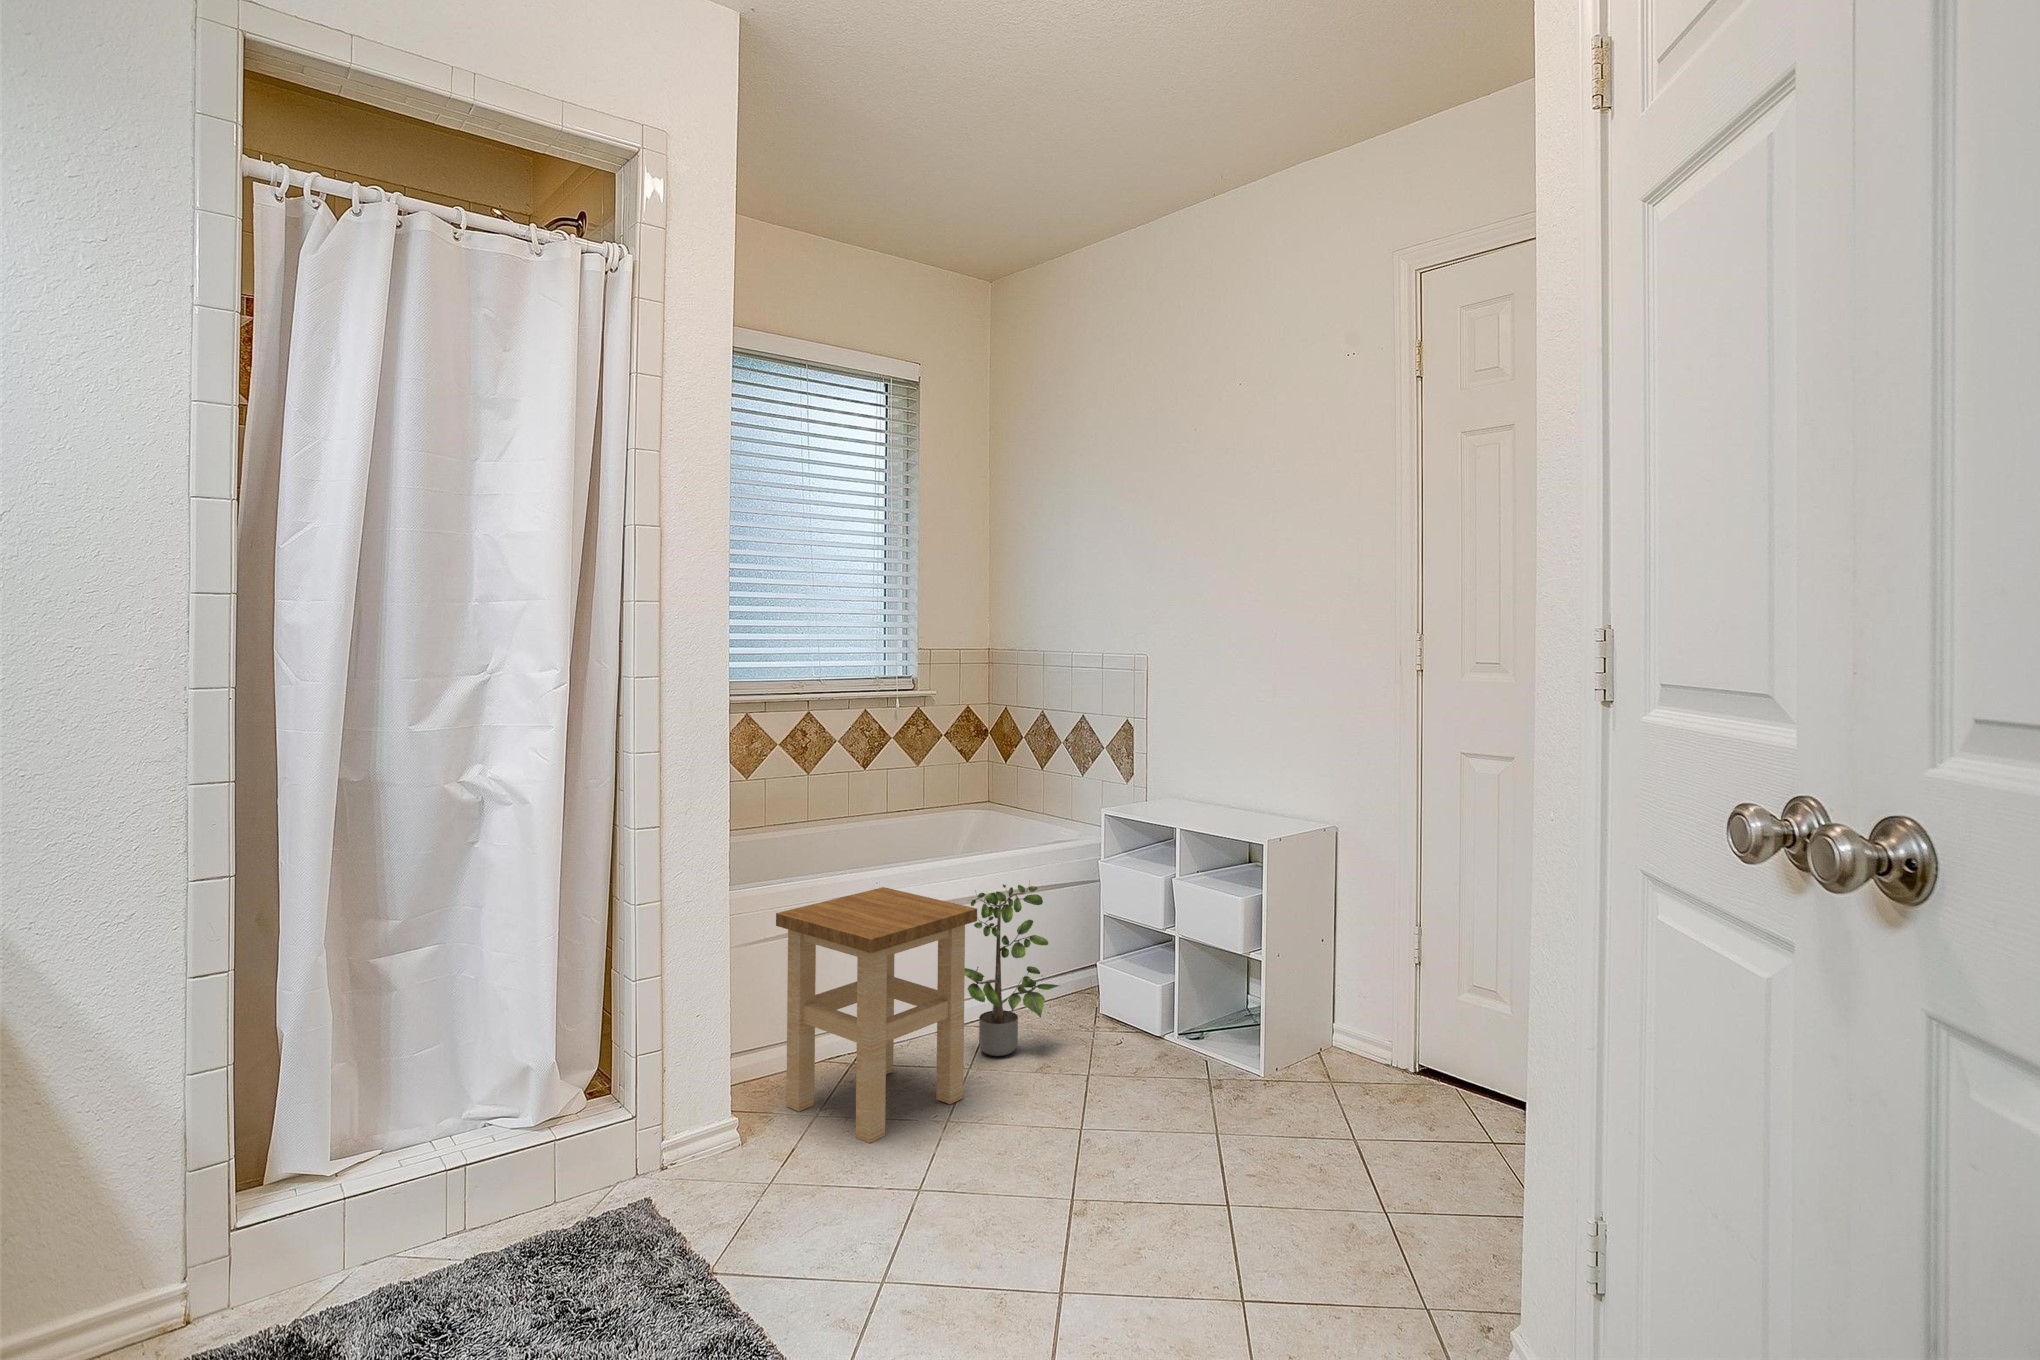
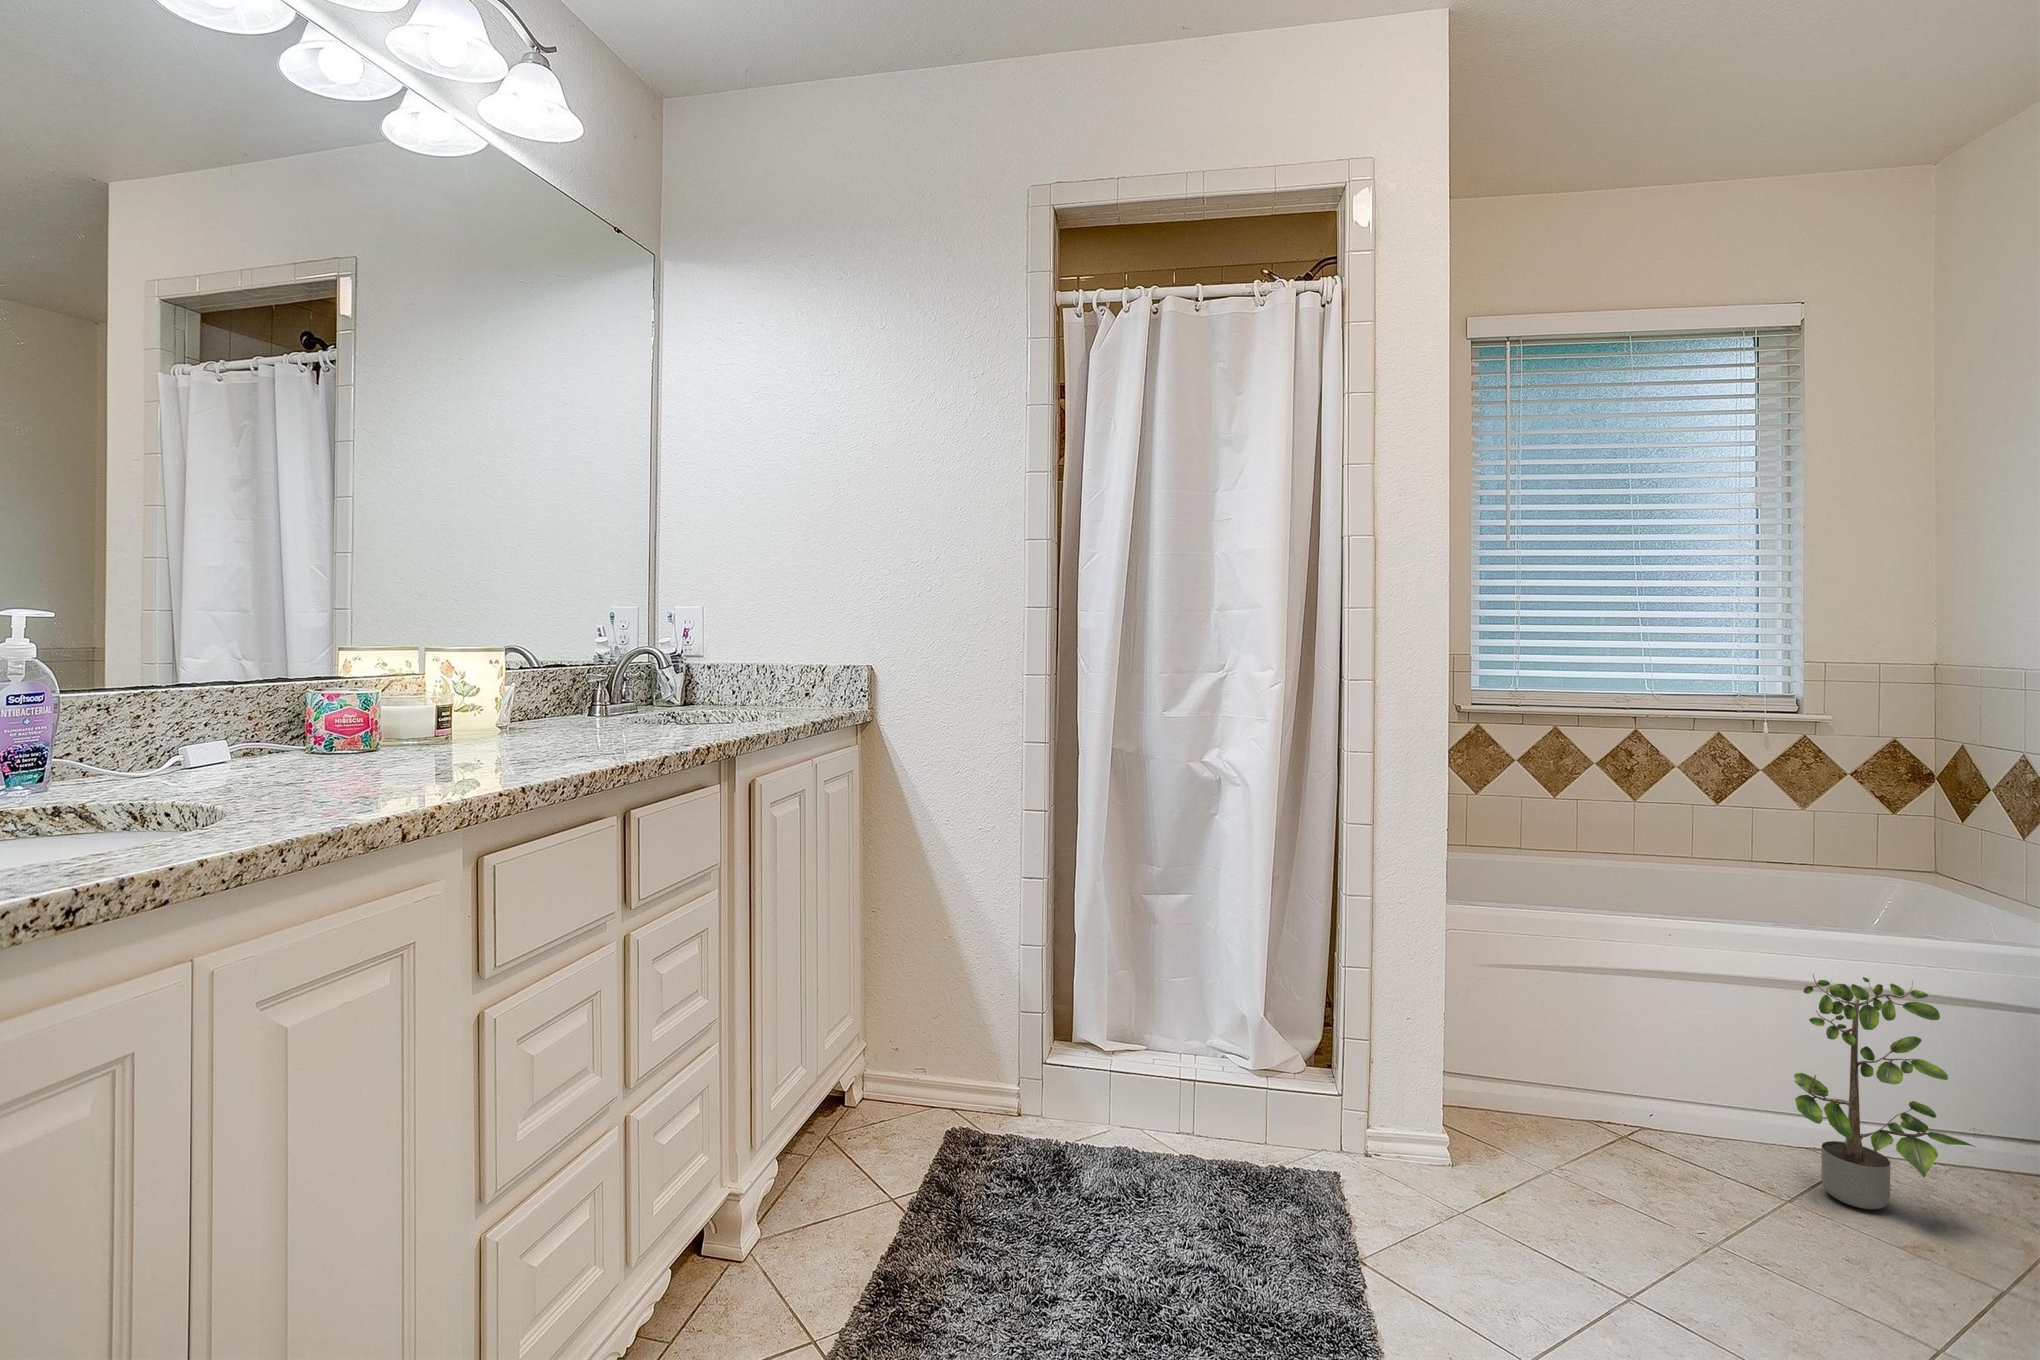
stool: present [776,887,977,1143] -> none [1511,937,1782,1232]

